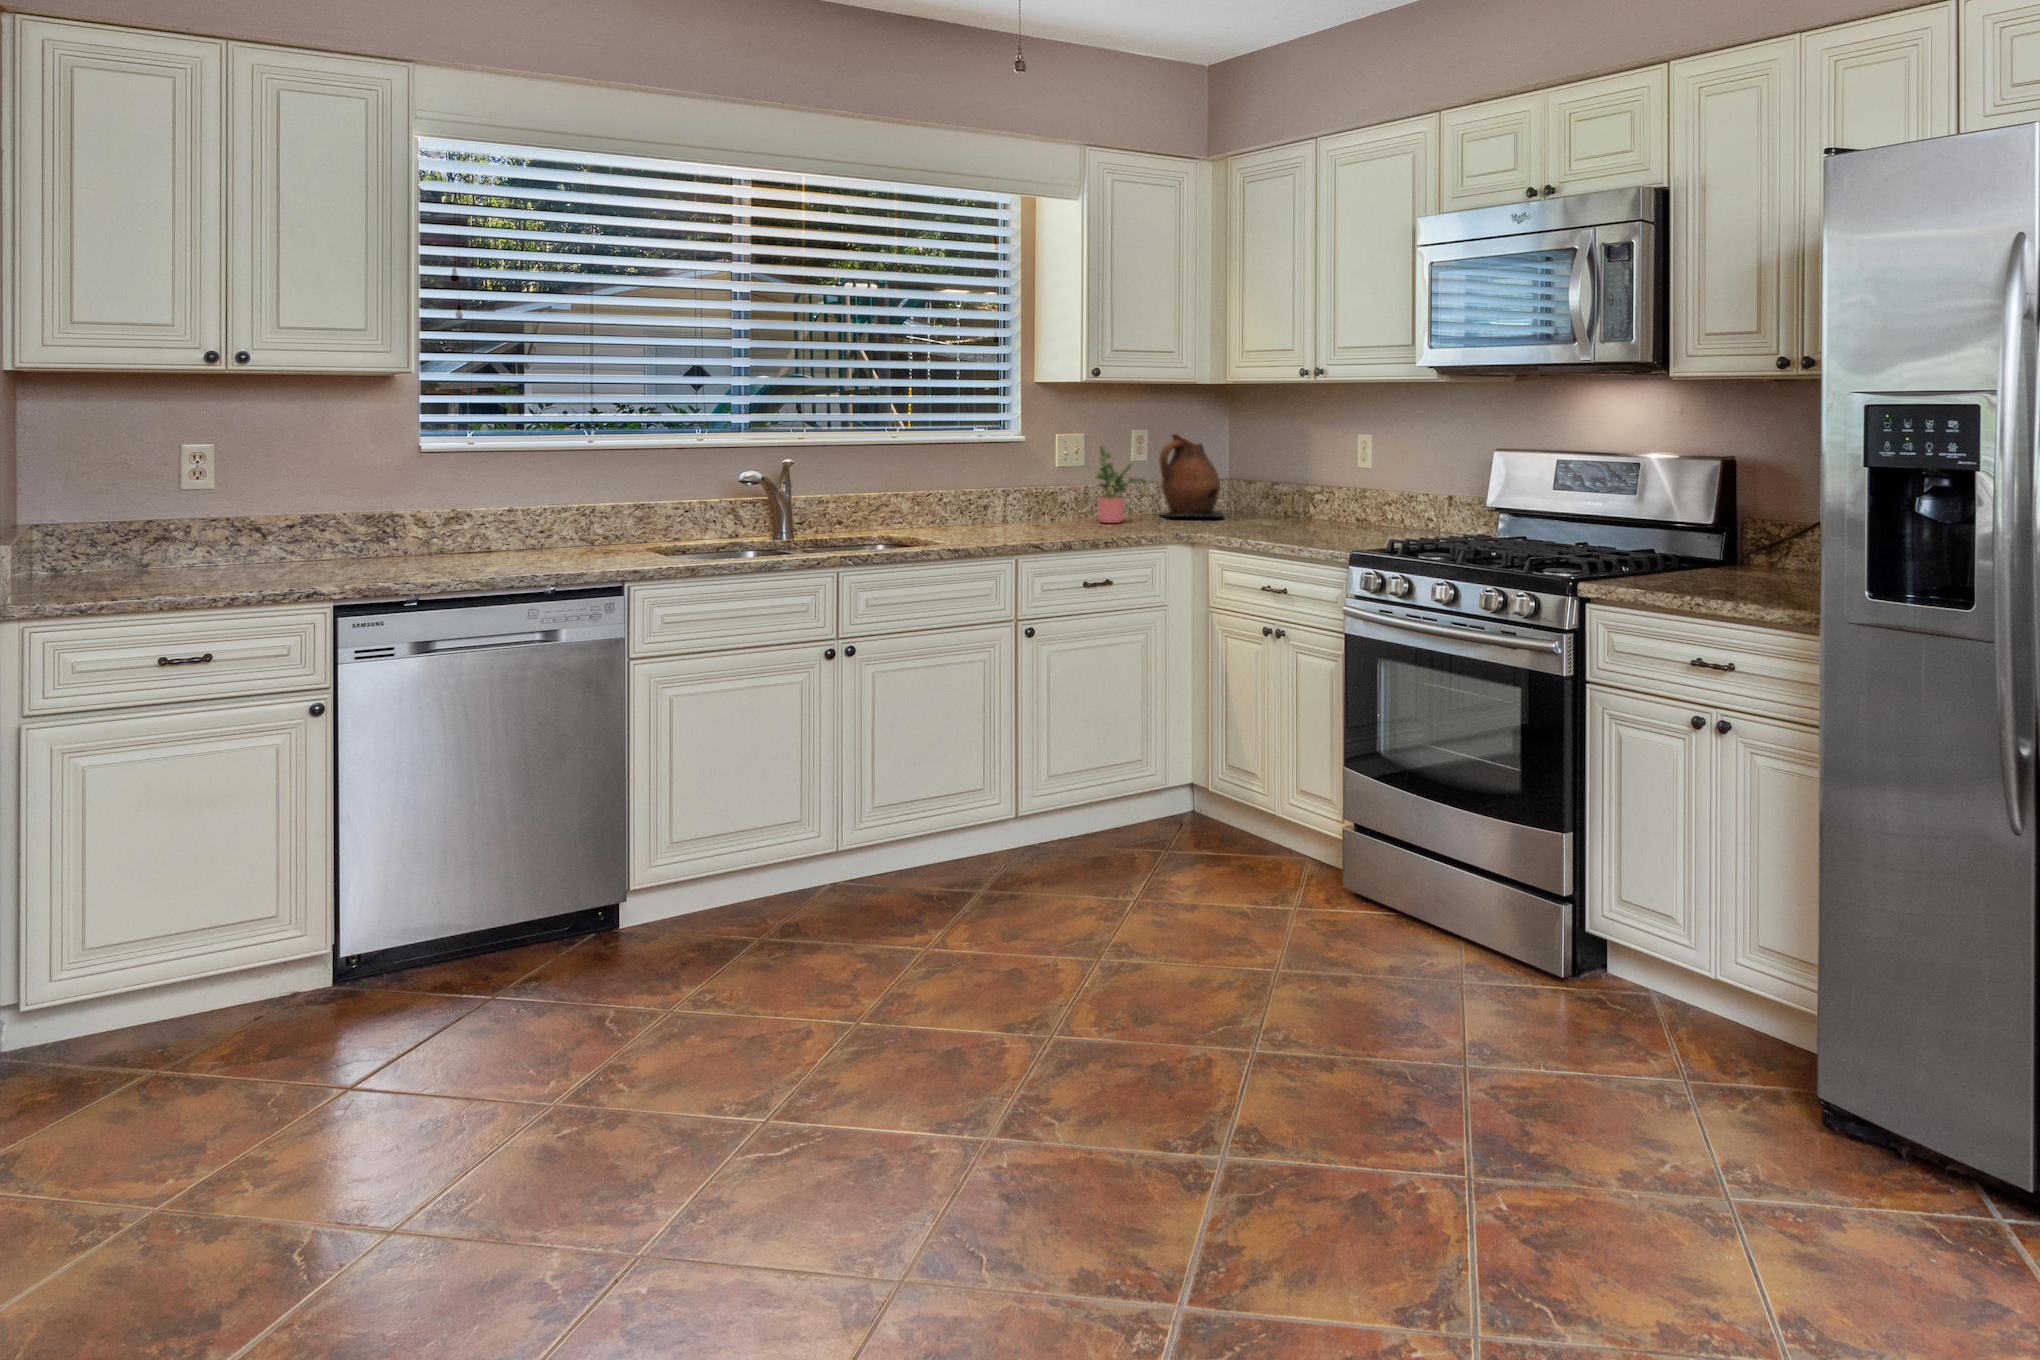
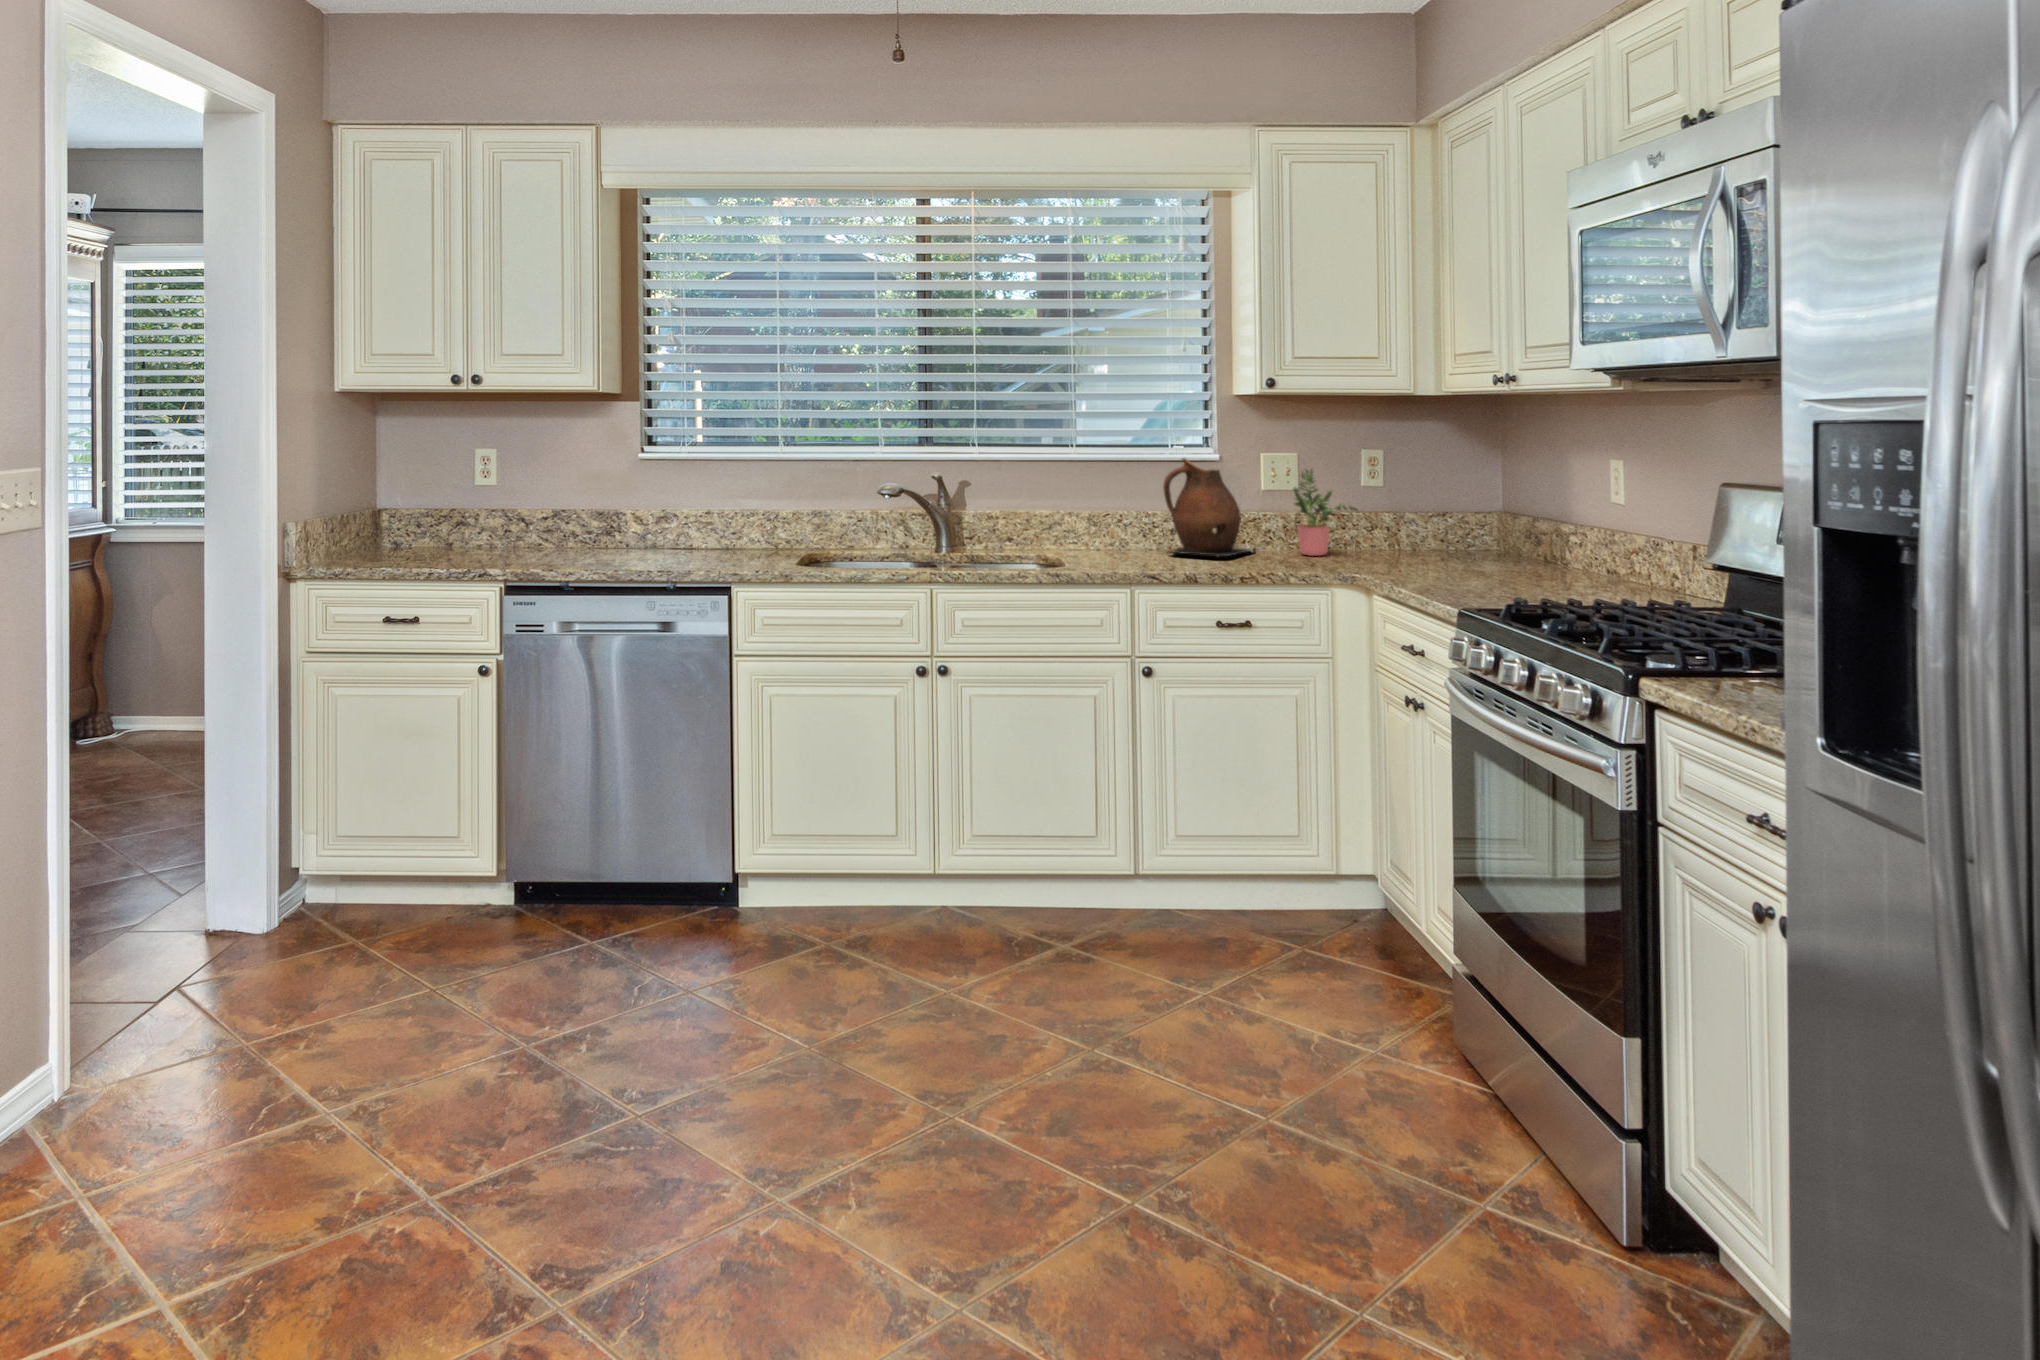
ceramic pitcher: present [1159,434,1223,517] -> present [1163,458,1255,557]

